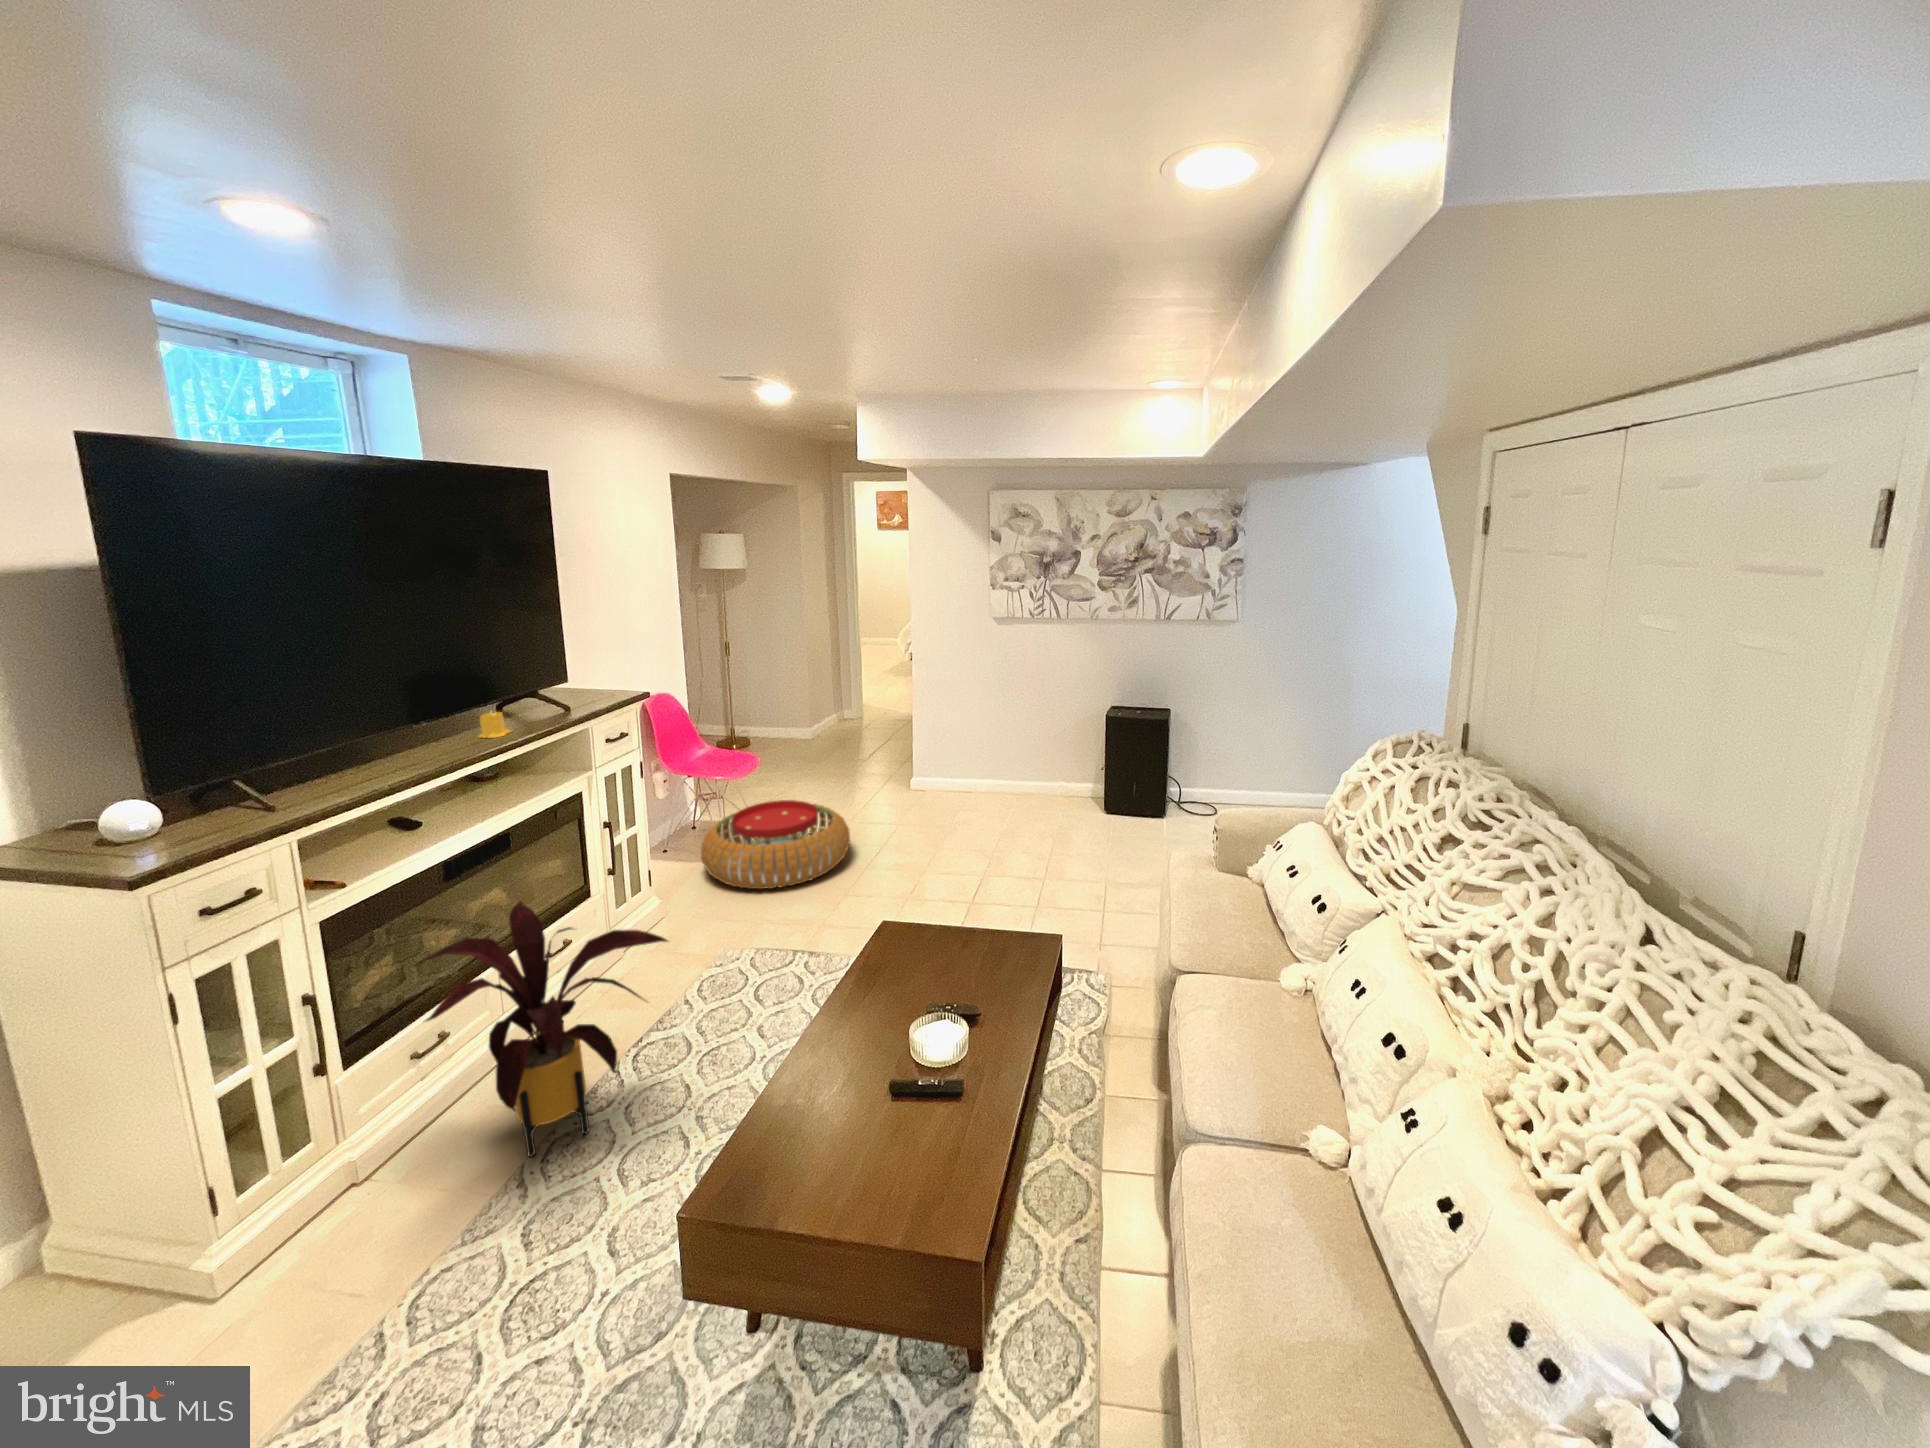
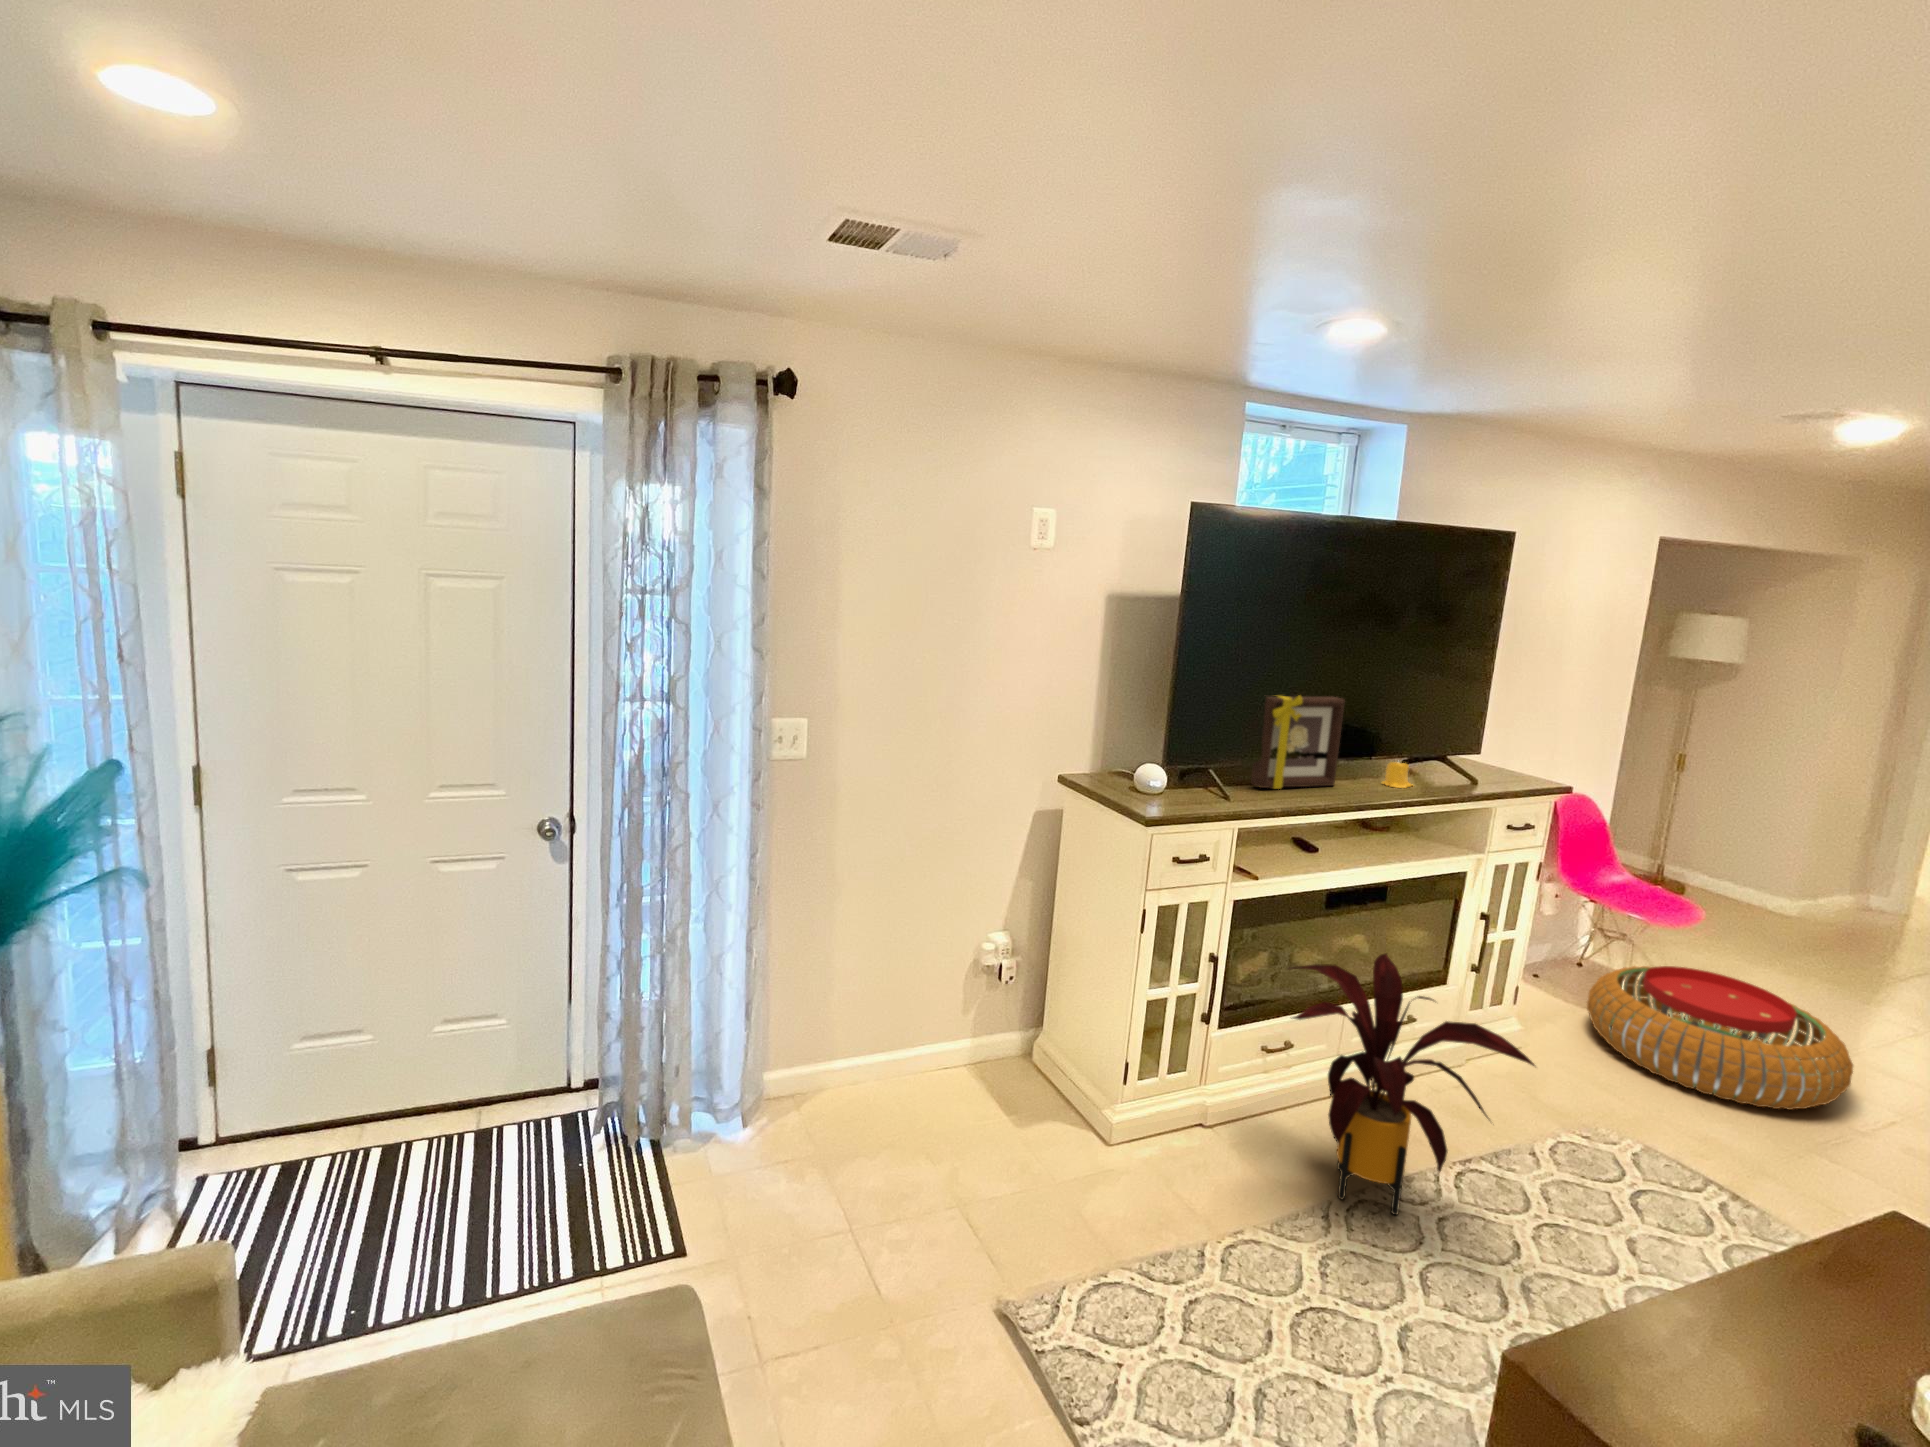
picture frame: none [292,660,424,782] -> present [1251,696,1345,789]

